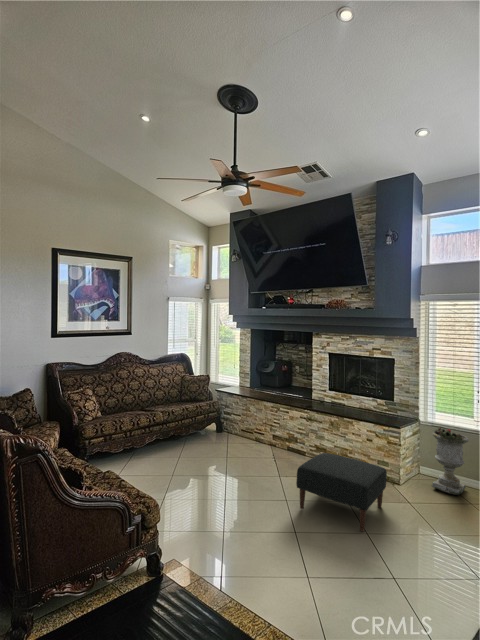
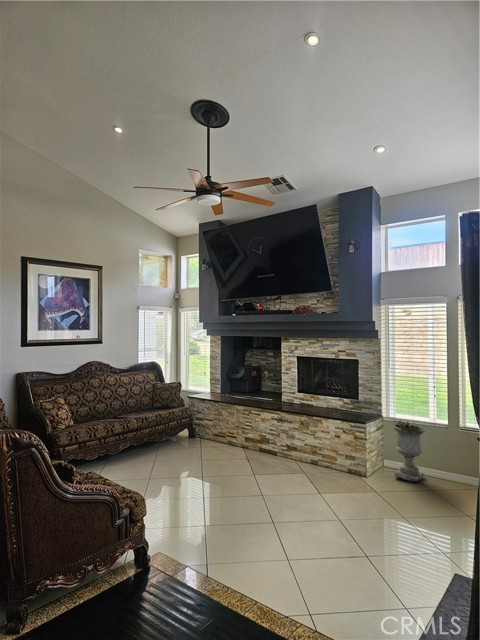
ottoman: present [296,453,387,532] -> none [272,449,354,517]

